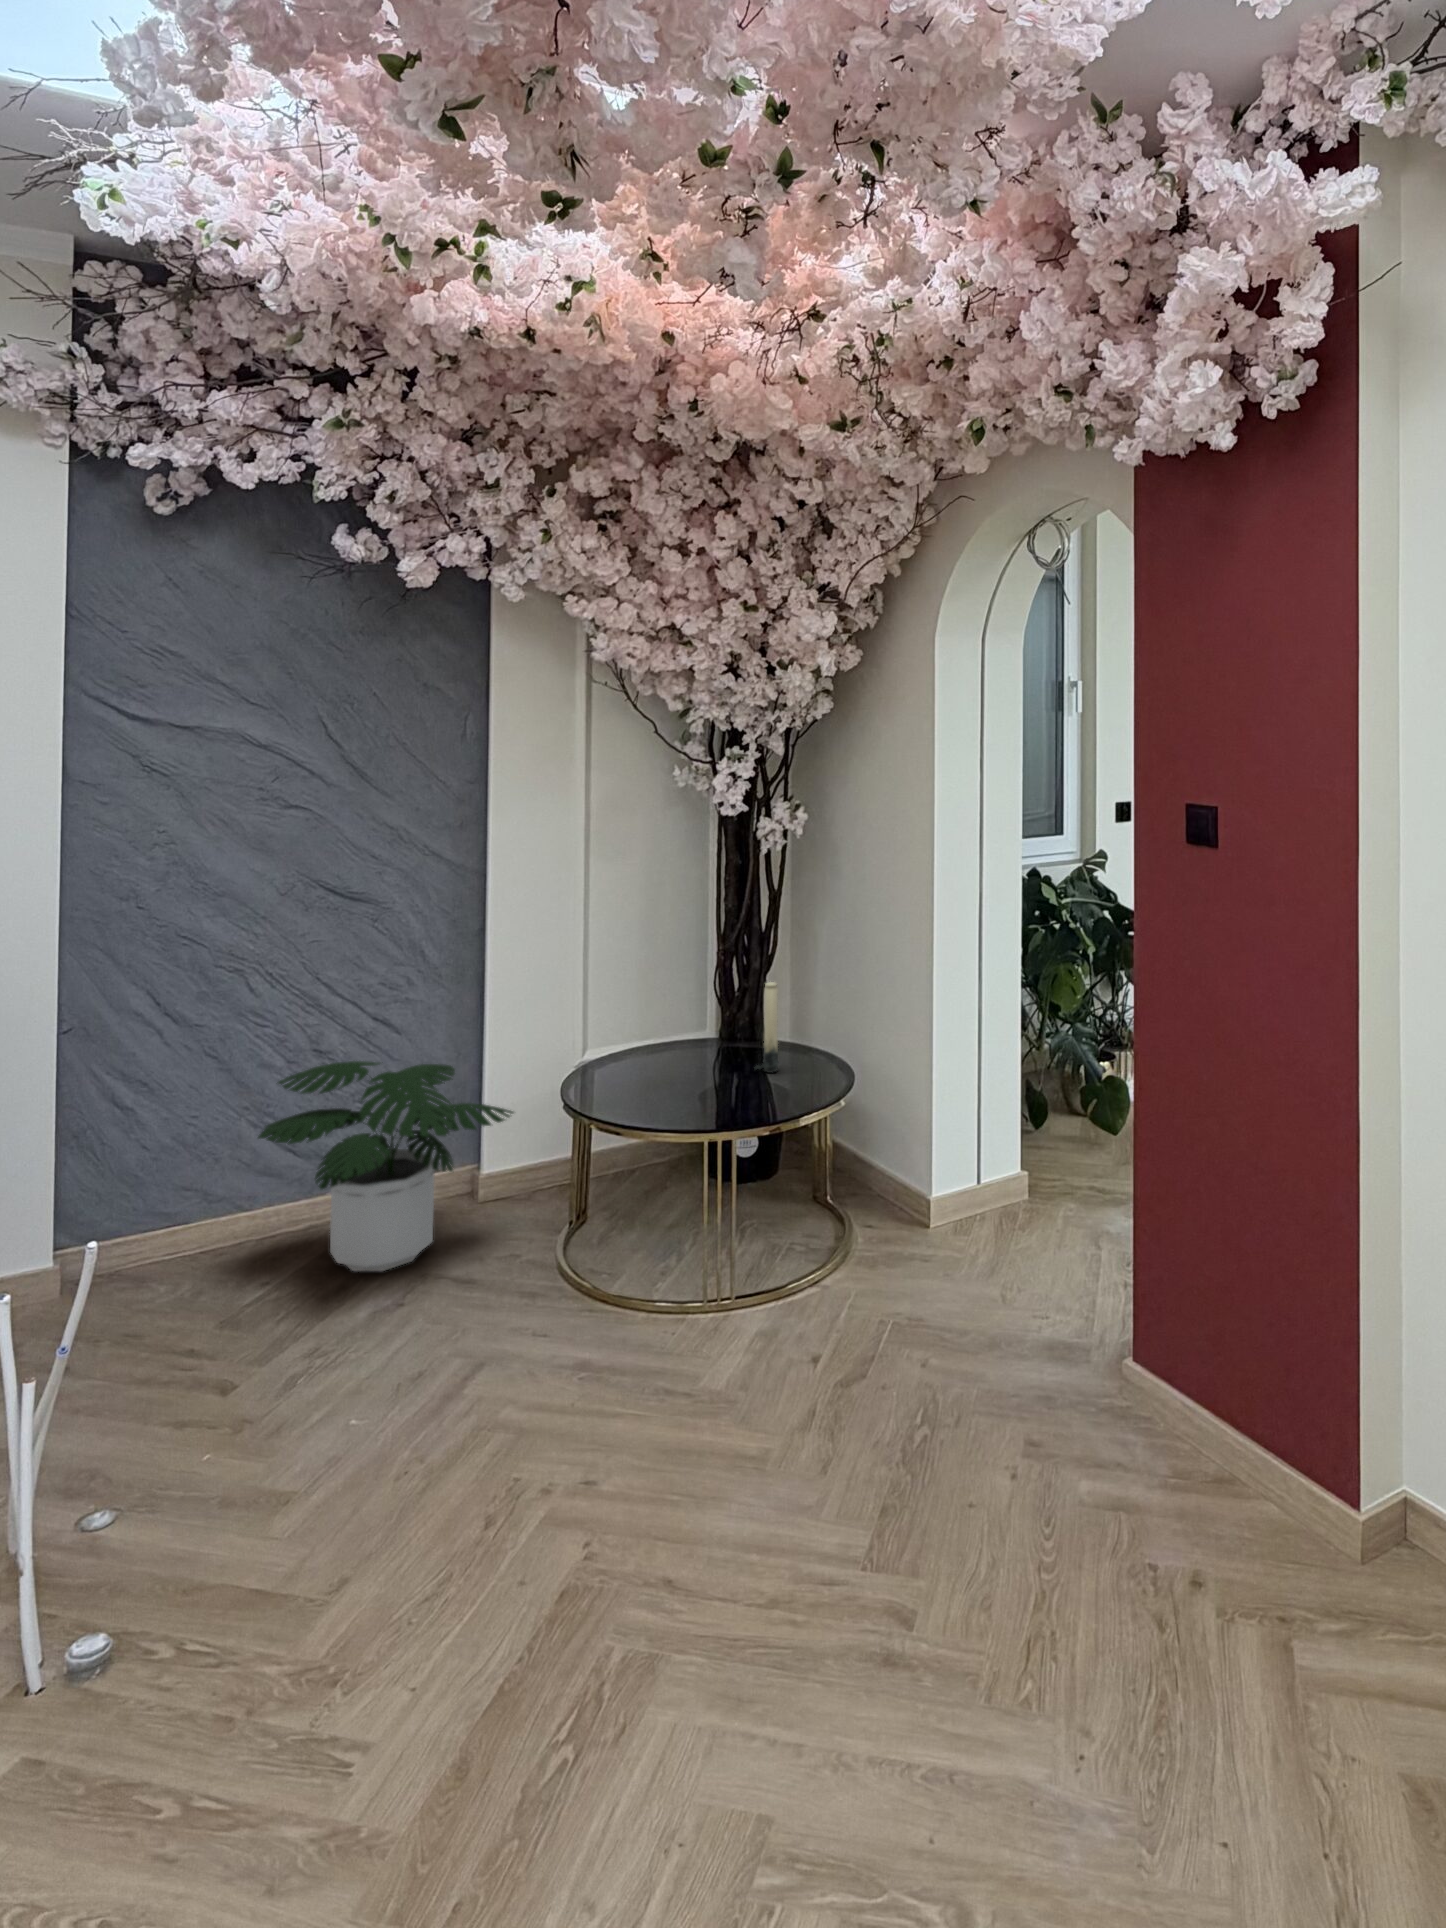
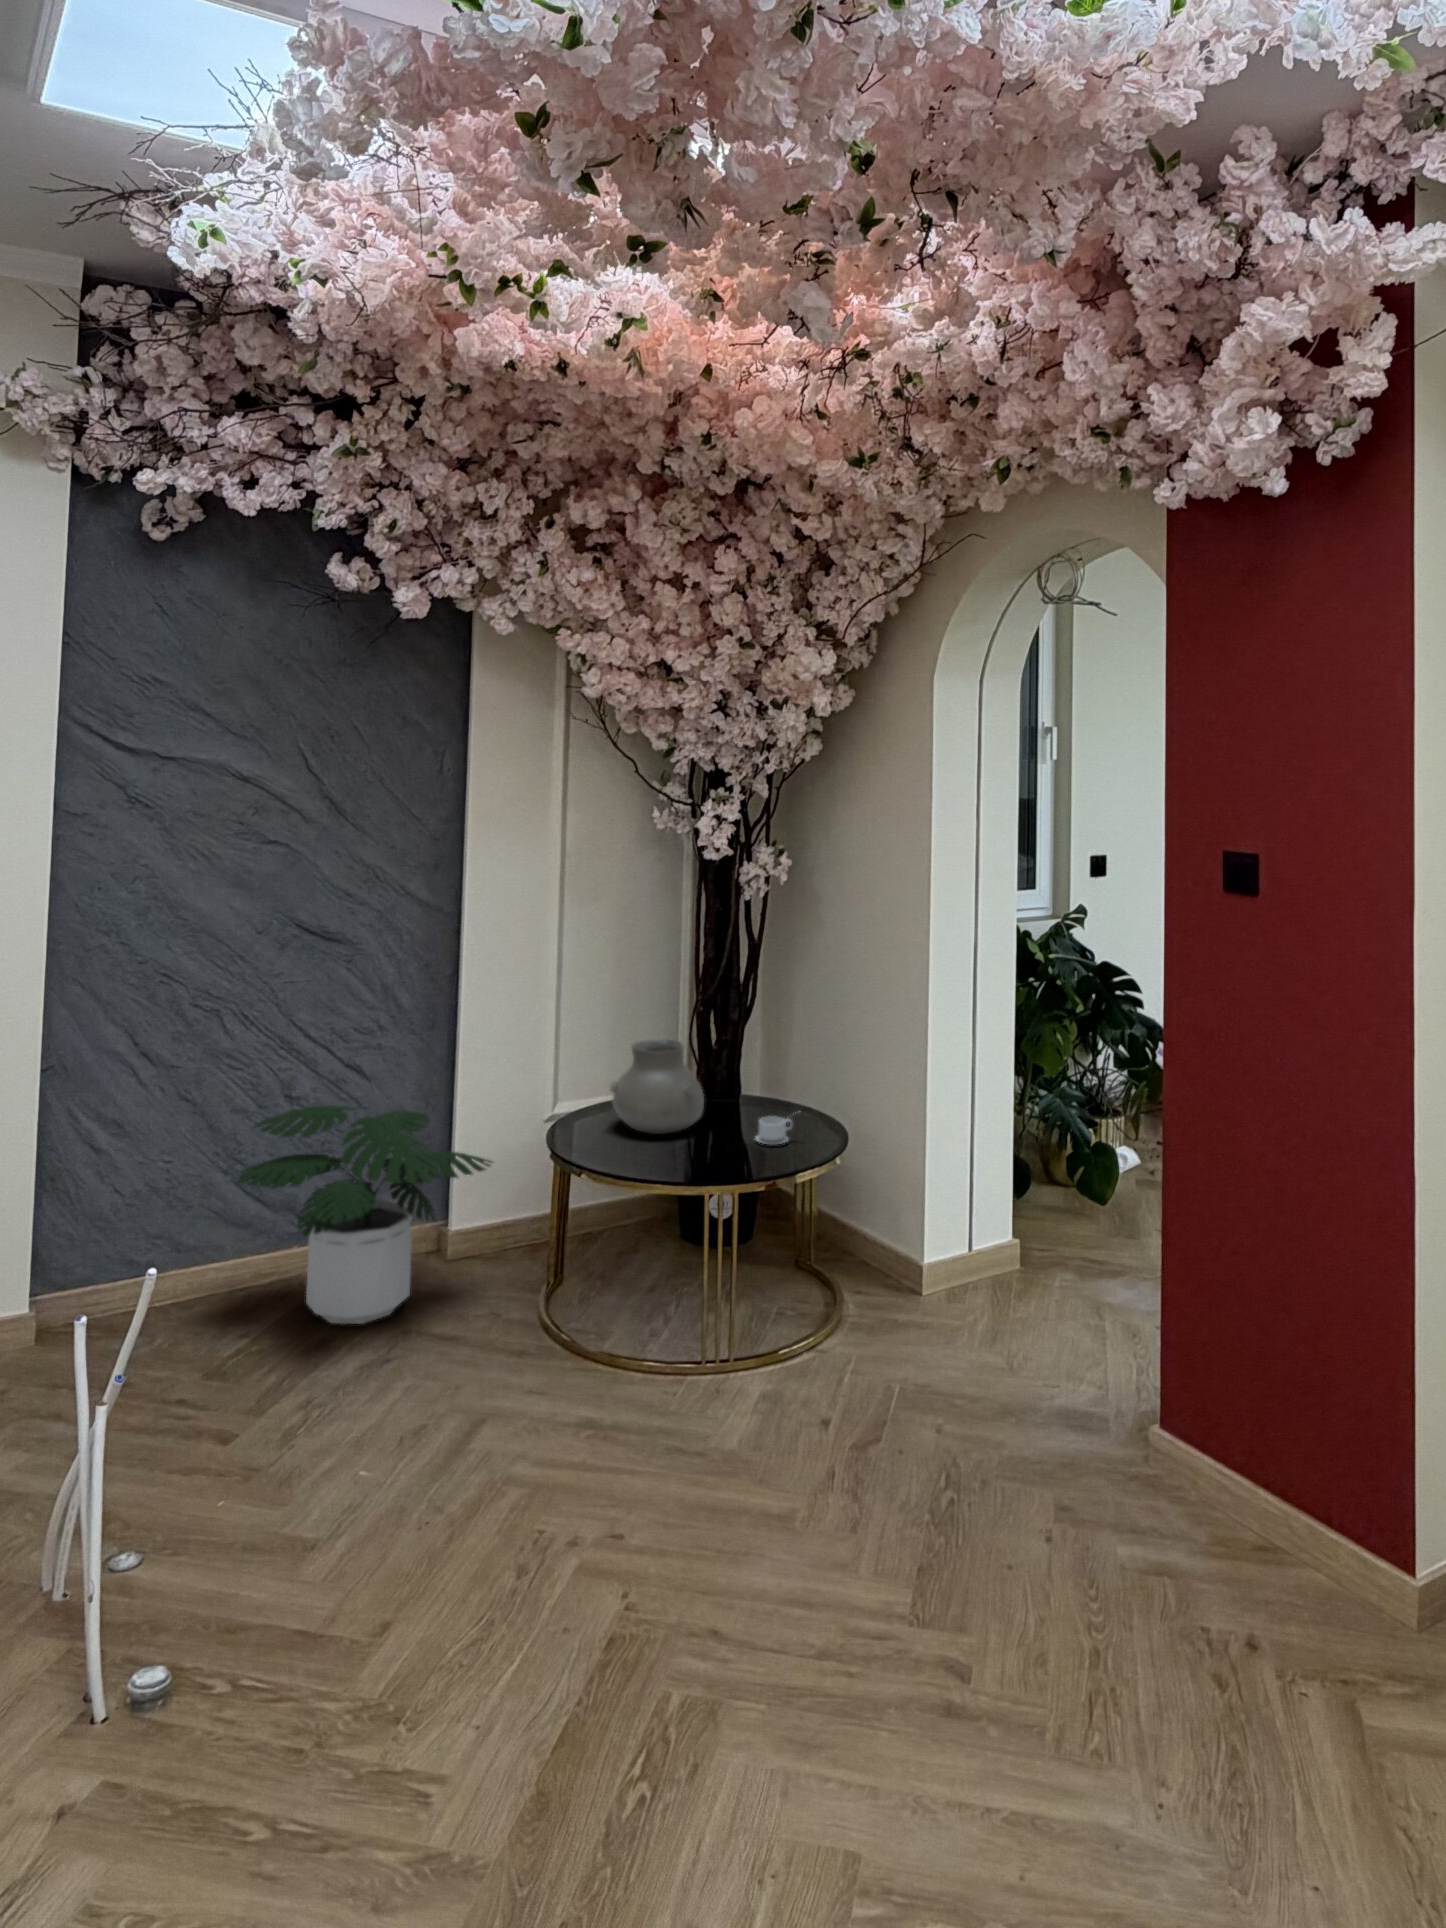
candle: present [755,982,778,1073] -> none [739,1031,765,1125]
vase: none [625,991,718,1083] -> present [610,1039,704,1134]
teacup: none [764,1059,809,1092] -> present [755,1116,792,1144]

